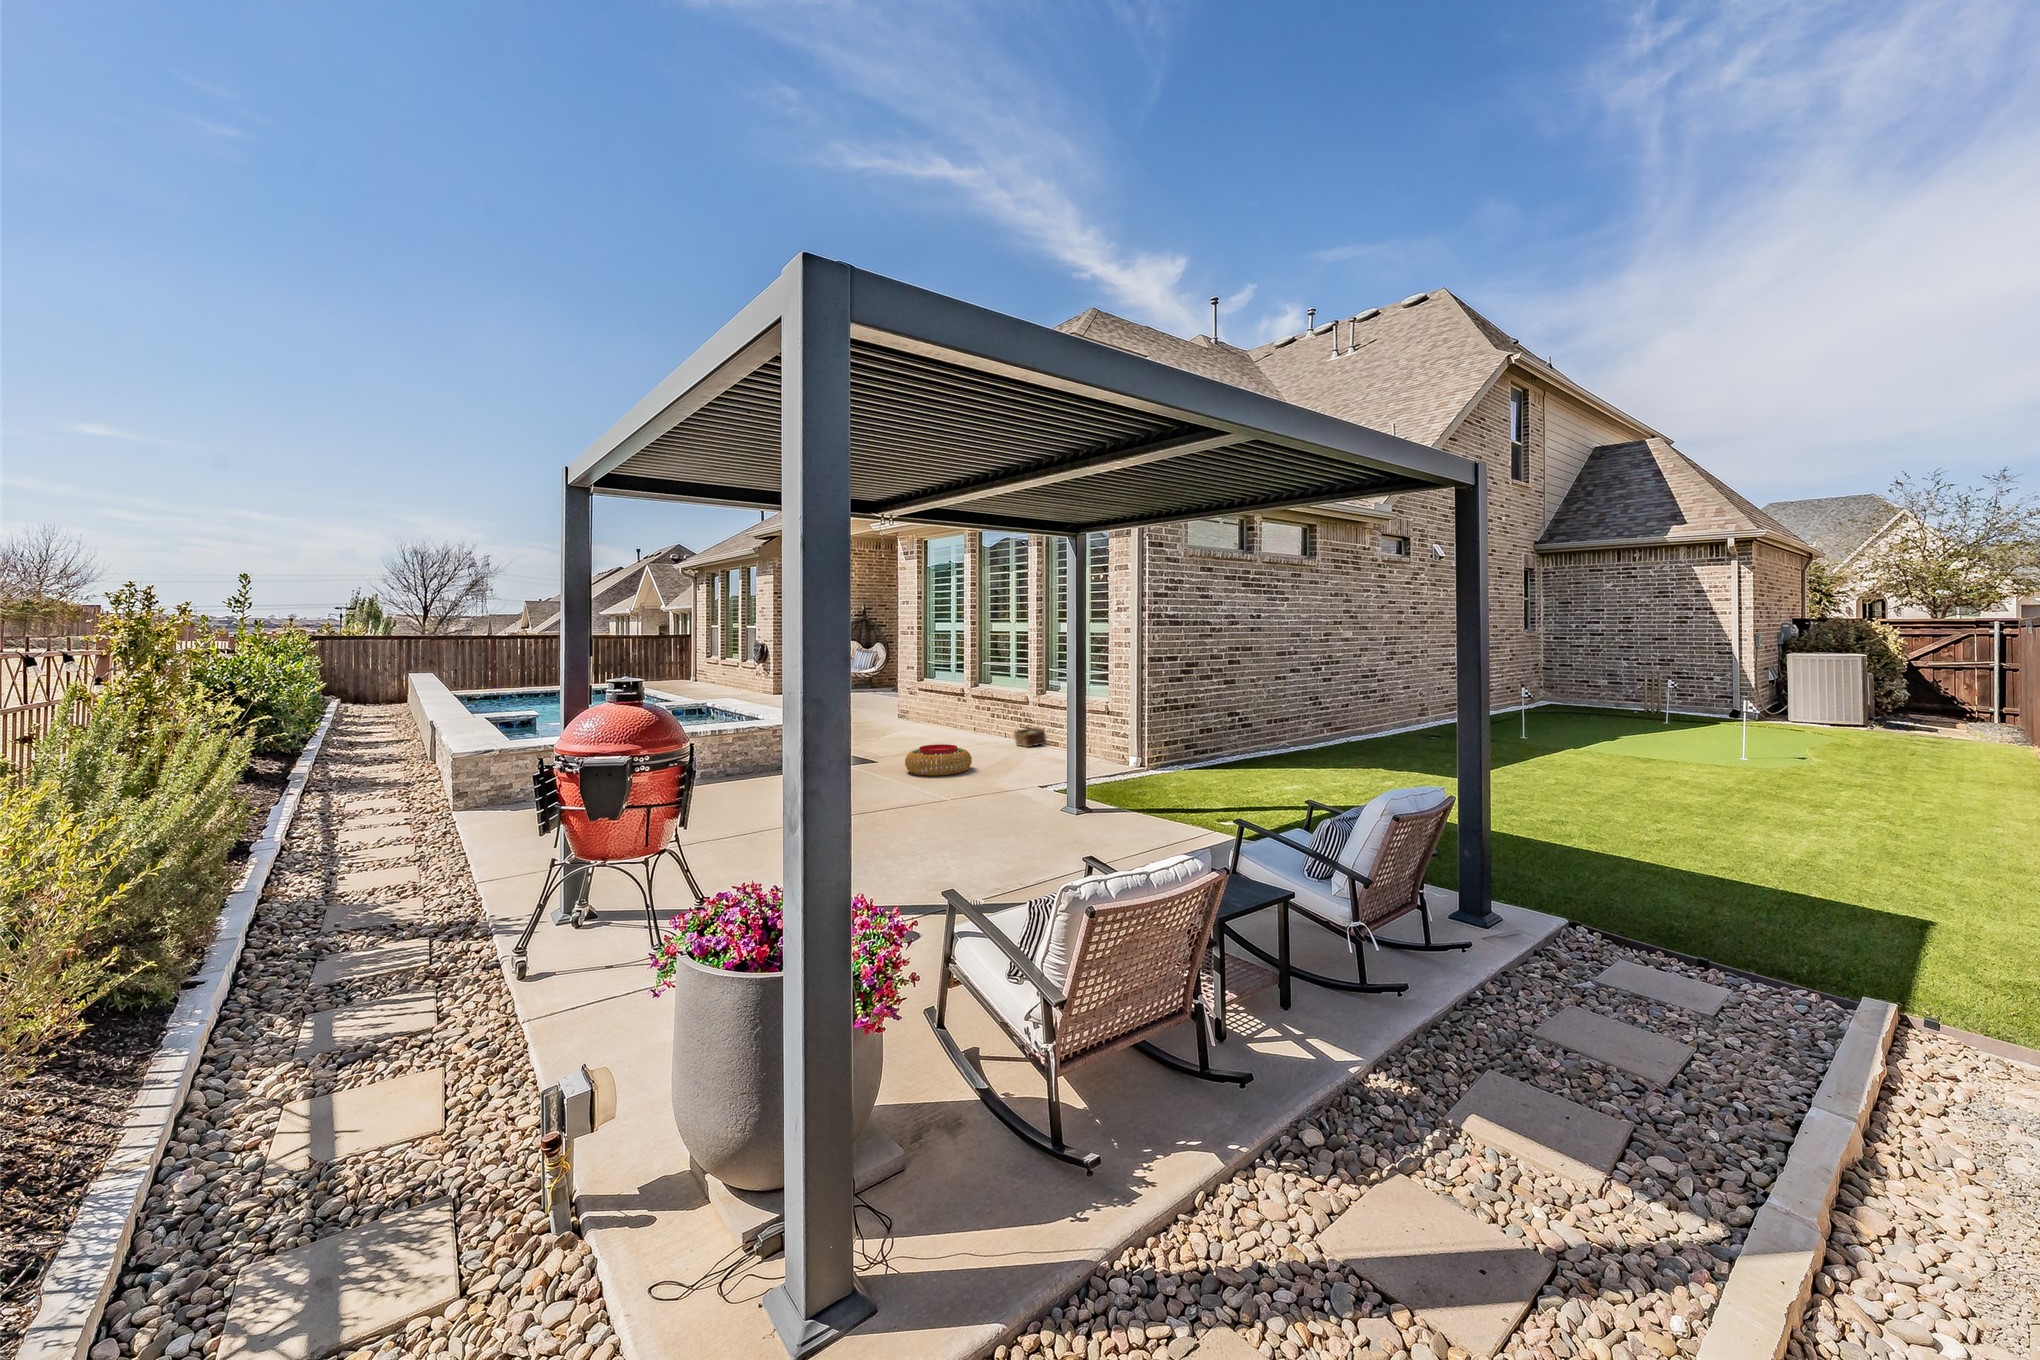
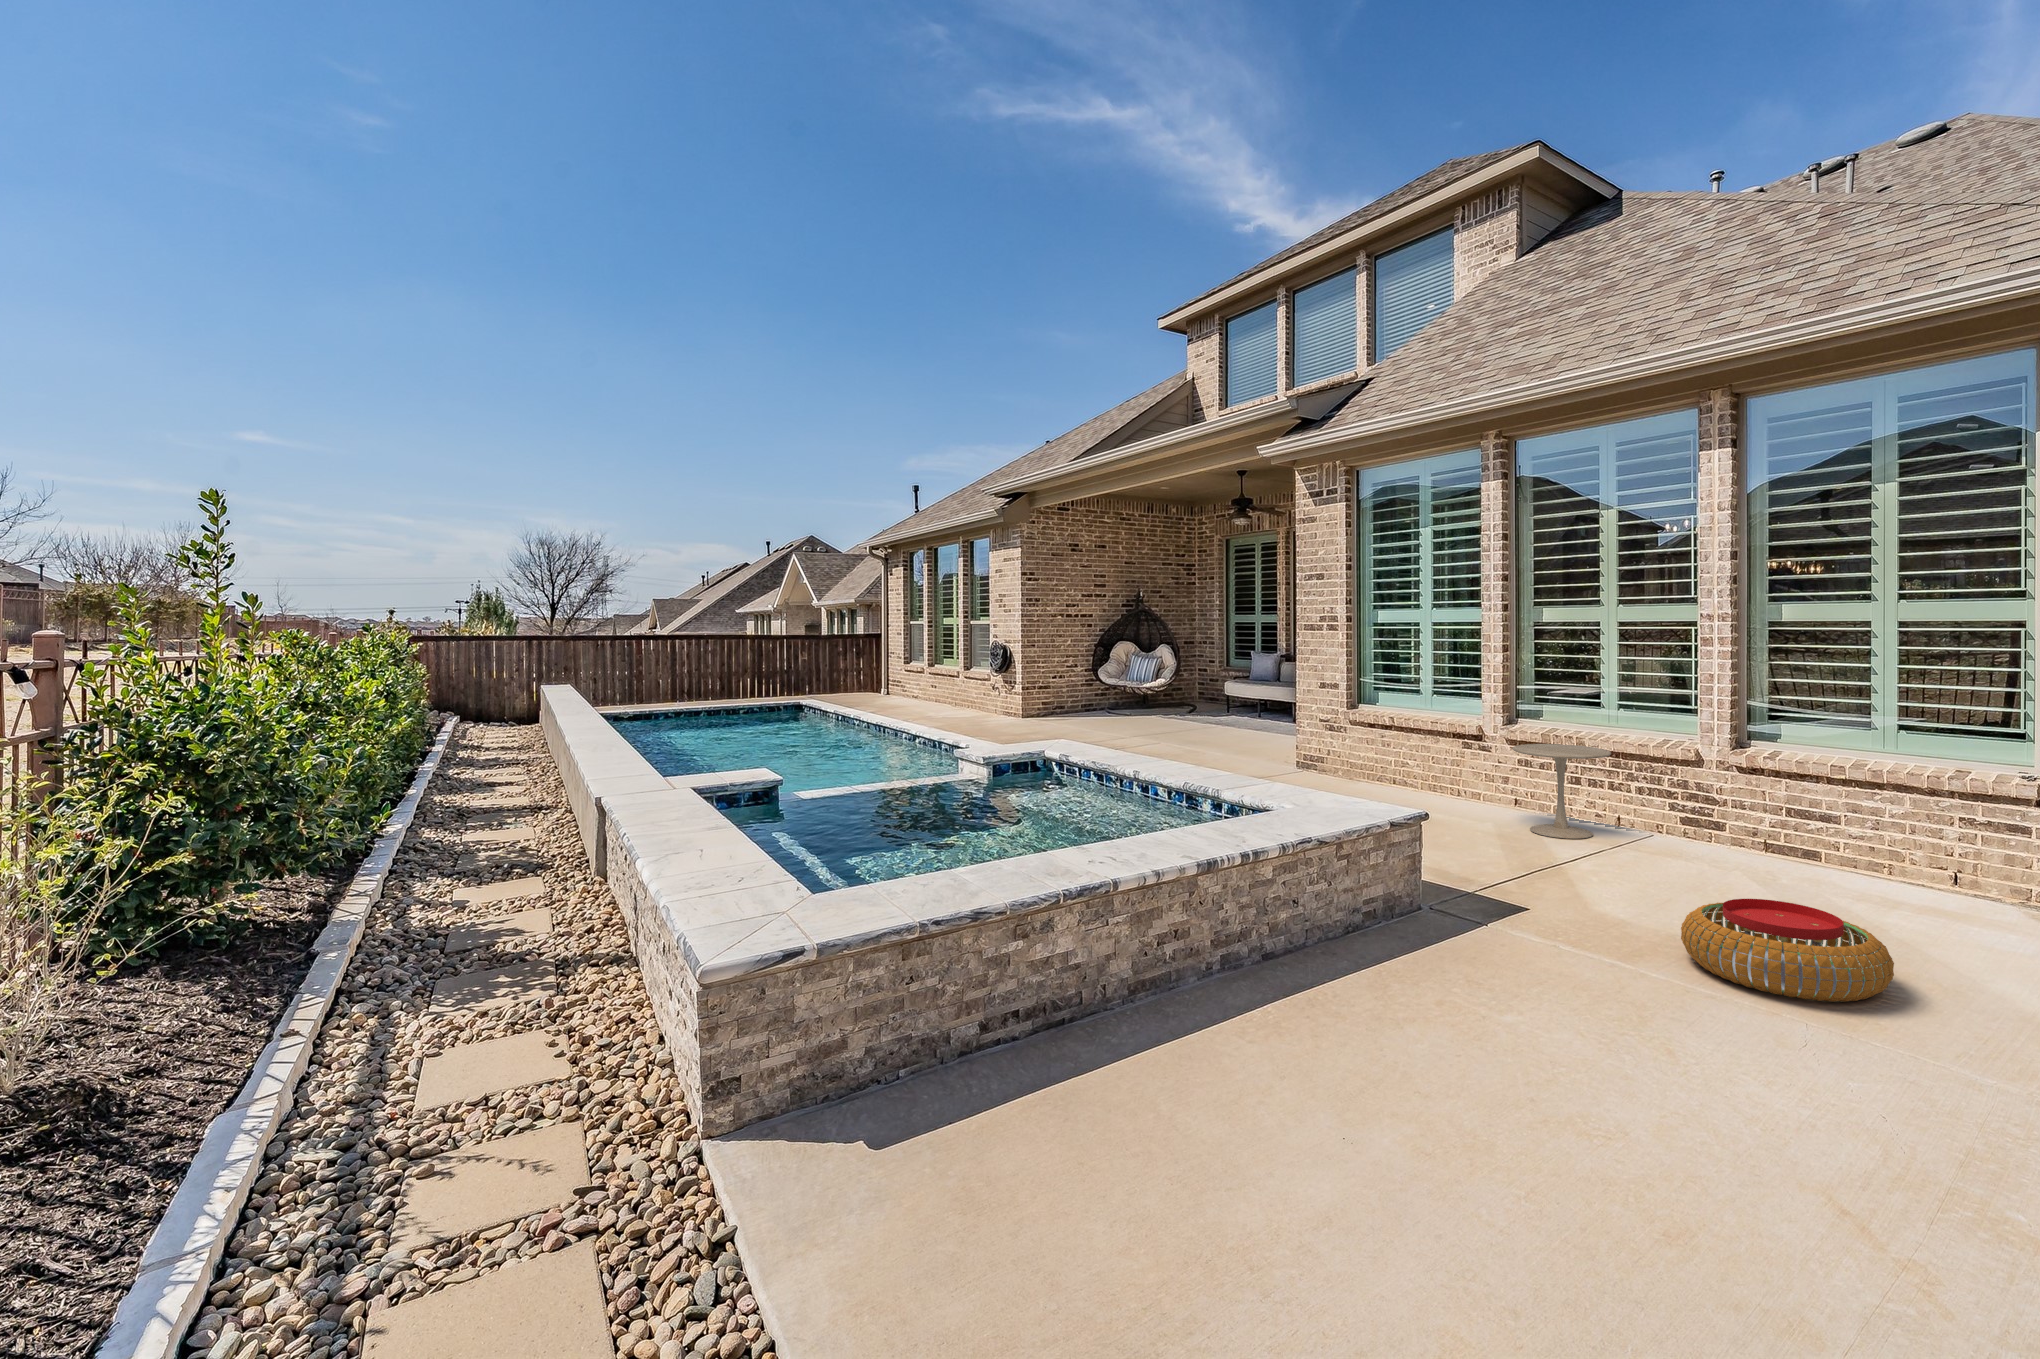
side table: none [953,694,997,739] -> present [1513,744,1611,839]
woven basket: present [1014,723,1046,747] -> none [1714,815,1789,872]

